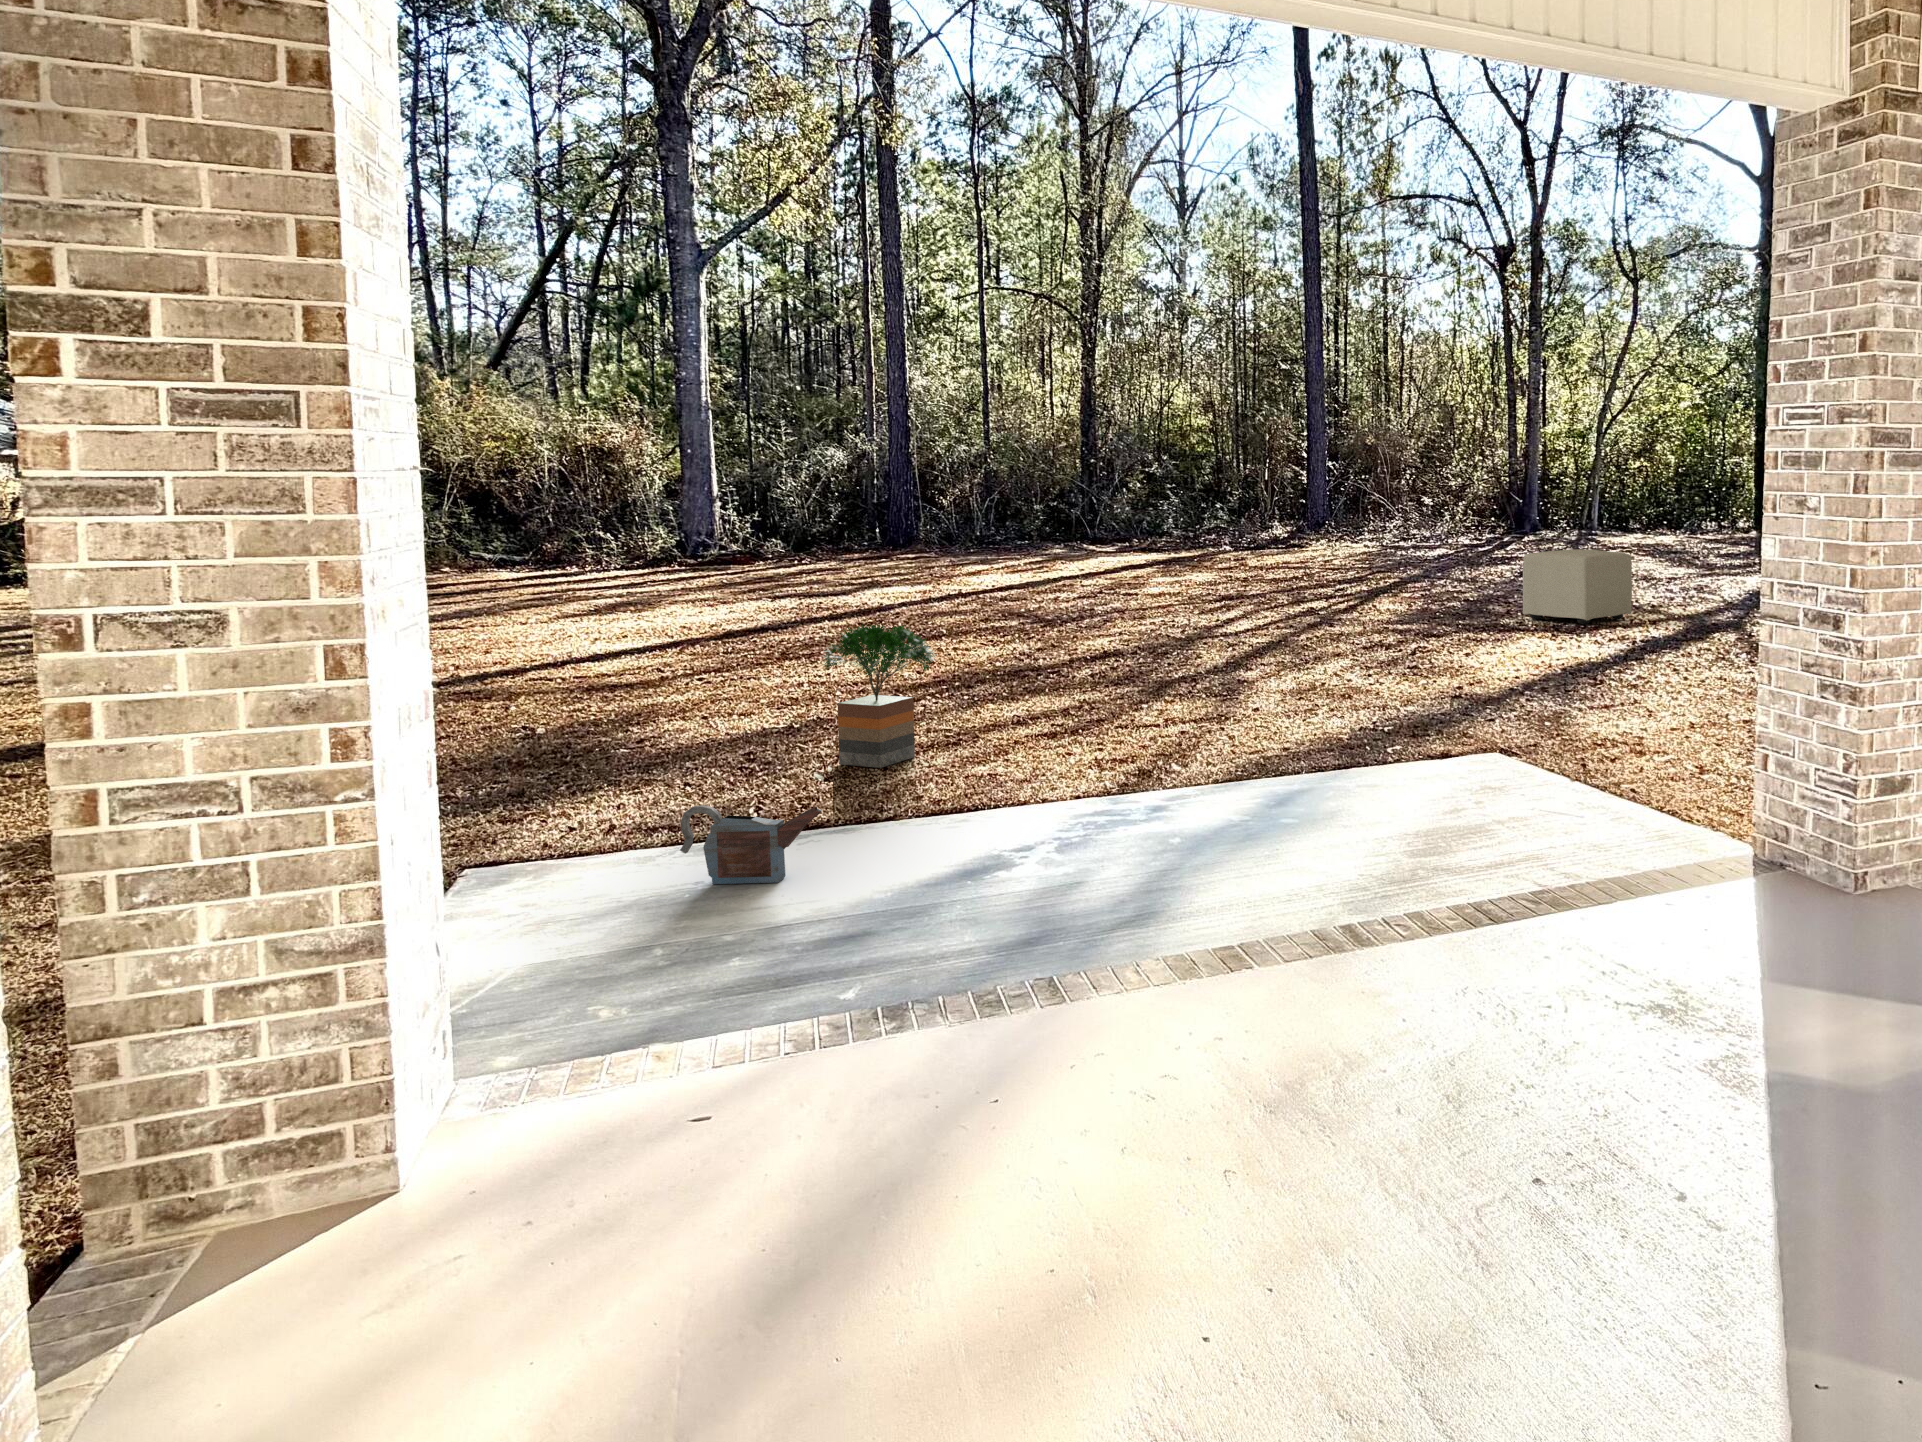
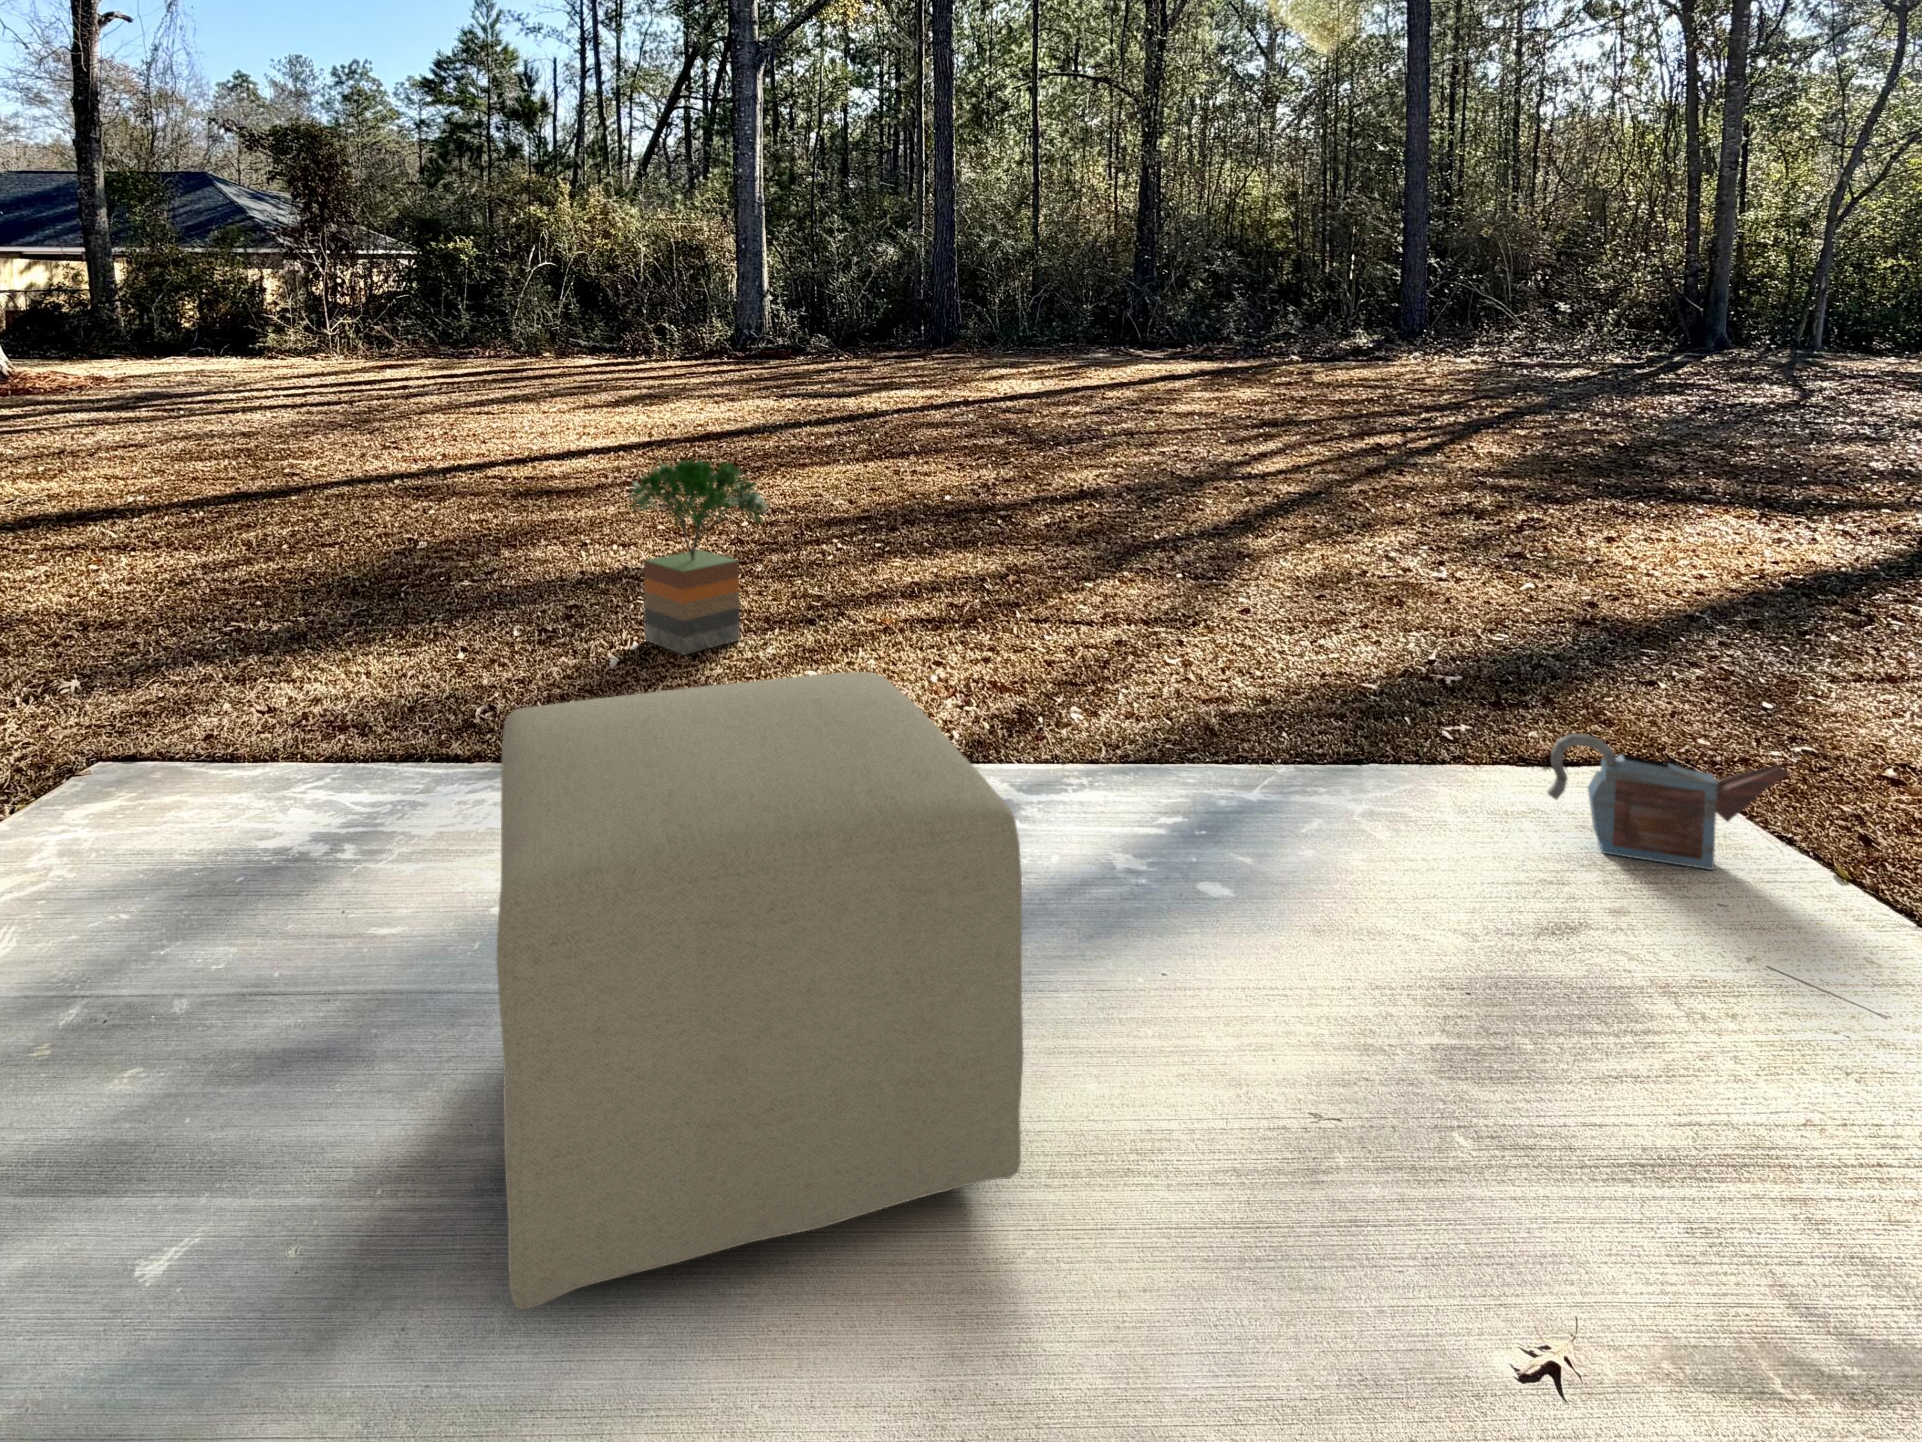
ottoman: present [1523,549,1632,624] -> present [496,672,1024,1309]
watering can: present [680,805,822,884] -> present [1547,733,1790,870]

